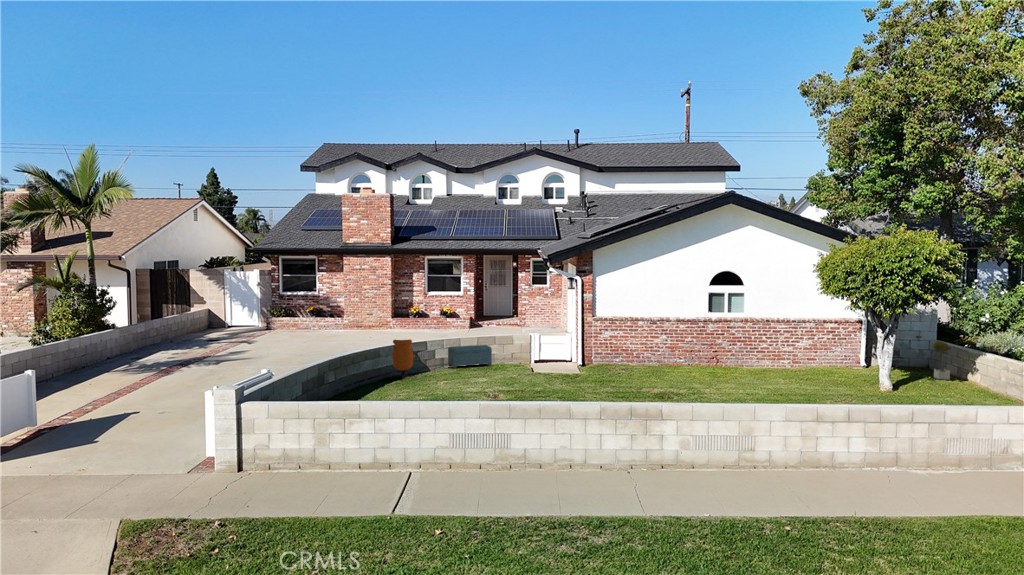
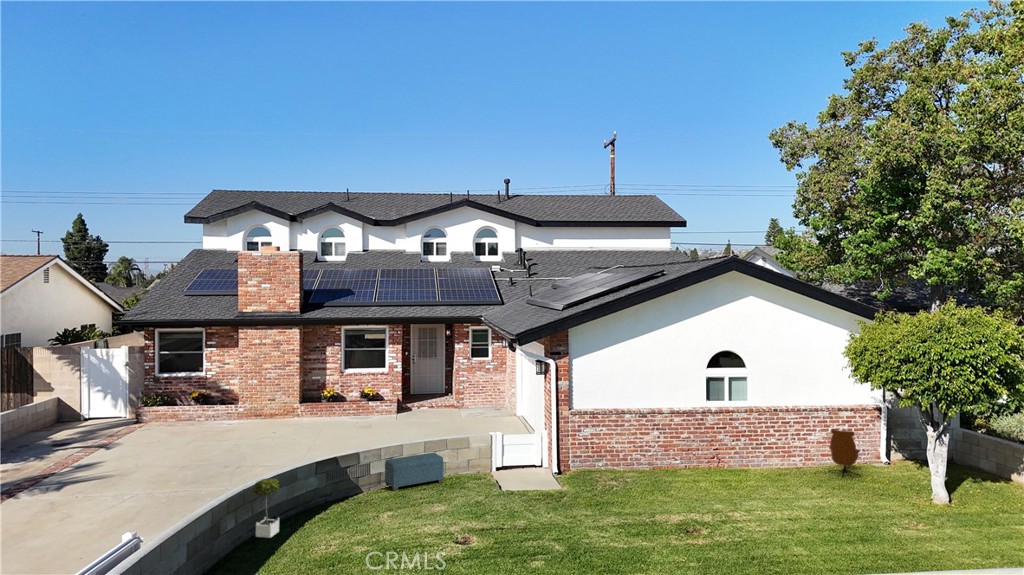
lounge chair: present [391,339,415,380] -> present [829,429,860,477]
potted tree: present [933,341,951,380] -> present [253,479,279,538]

